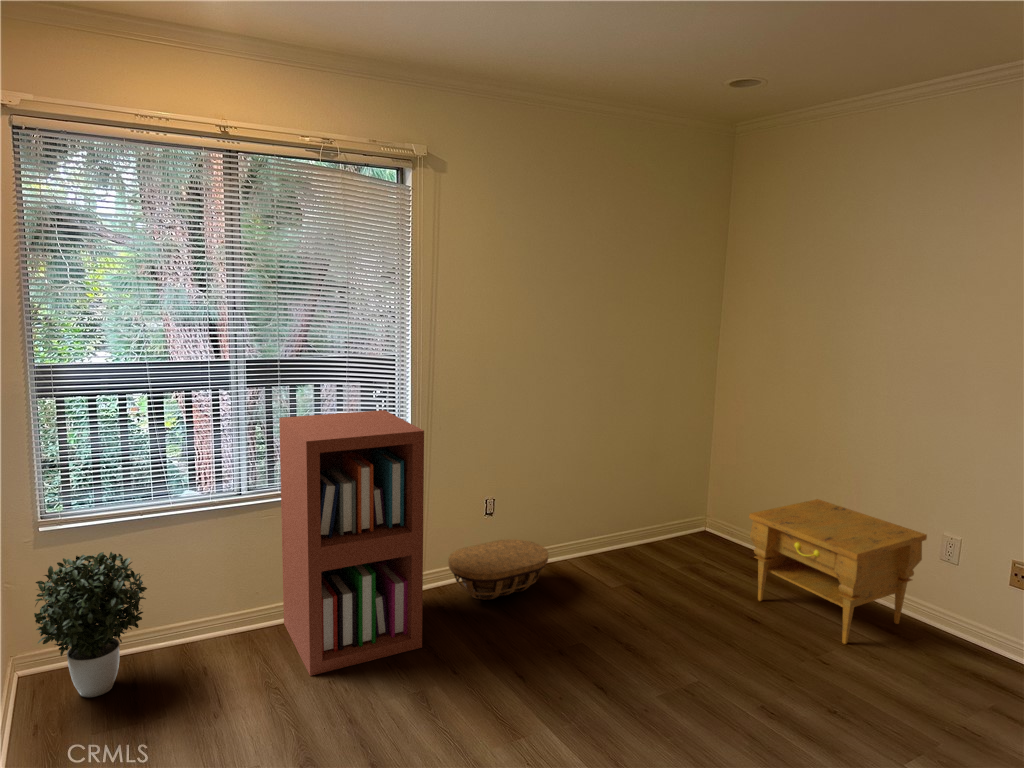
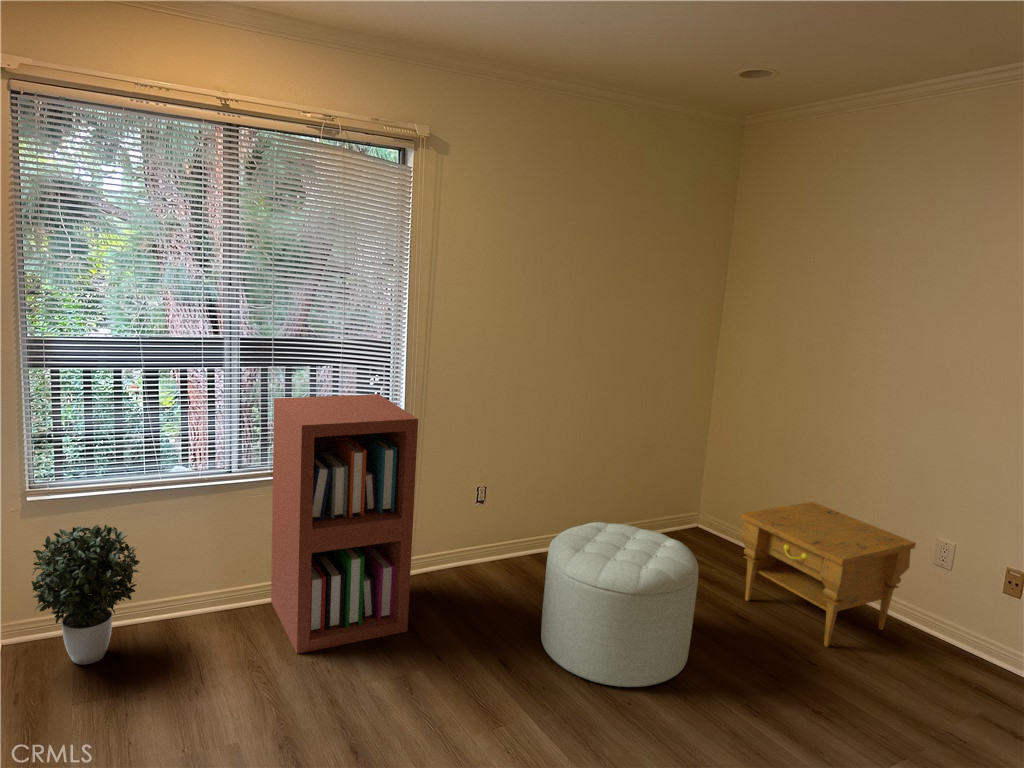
ottoman: none [557,528,714,695] -> present [541,522,699,687]
basket: present [448,539,548,600] -> none [437,528,538,587]

